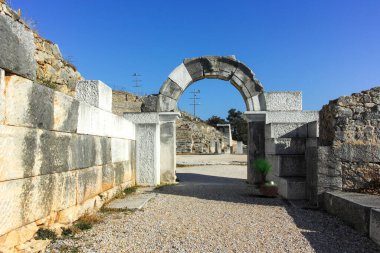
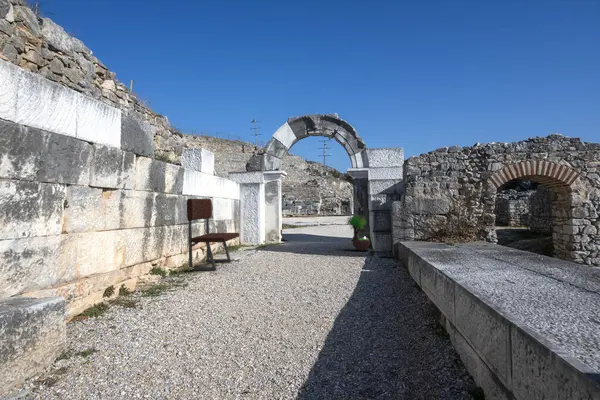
bench: none [82,138,143,228] -> present [187,199,239,271]

